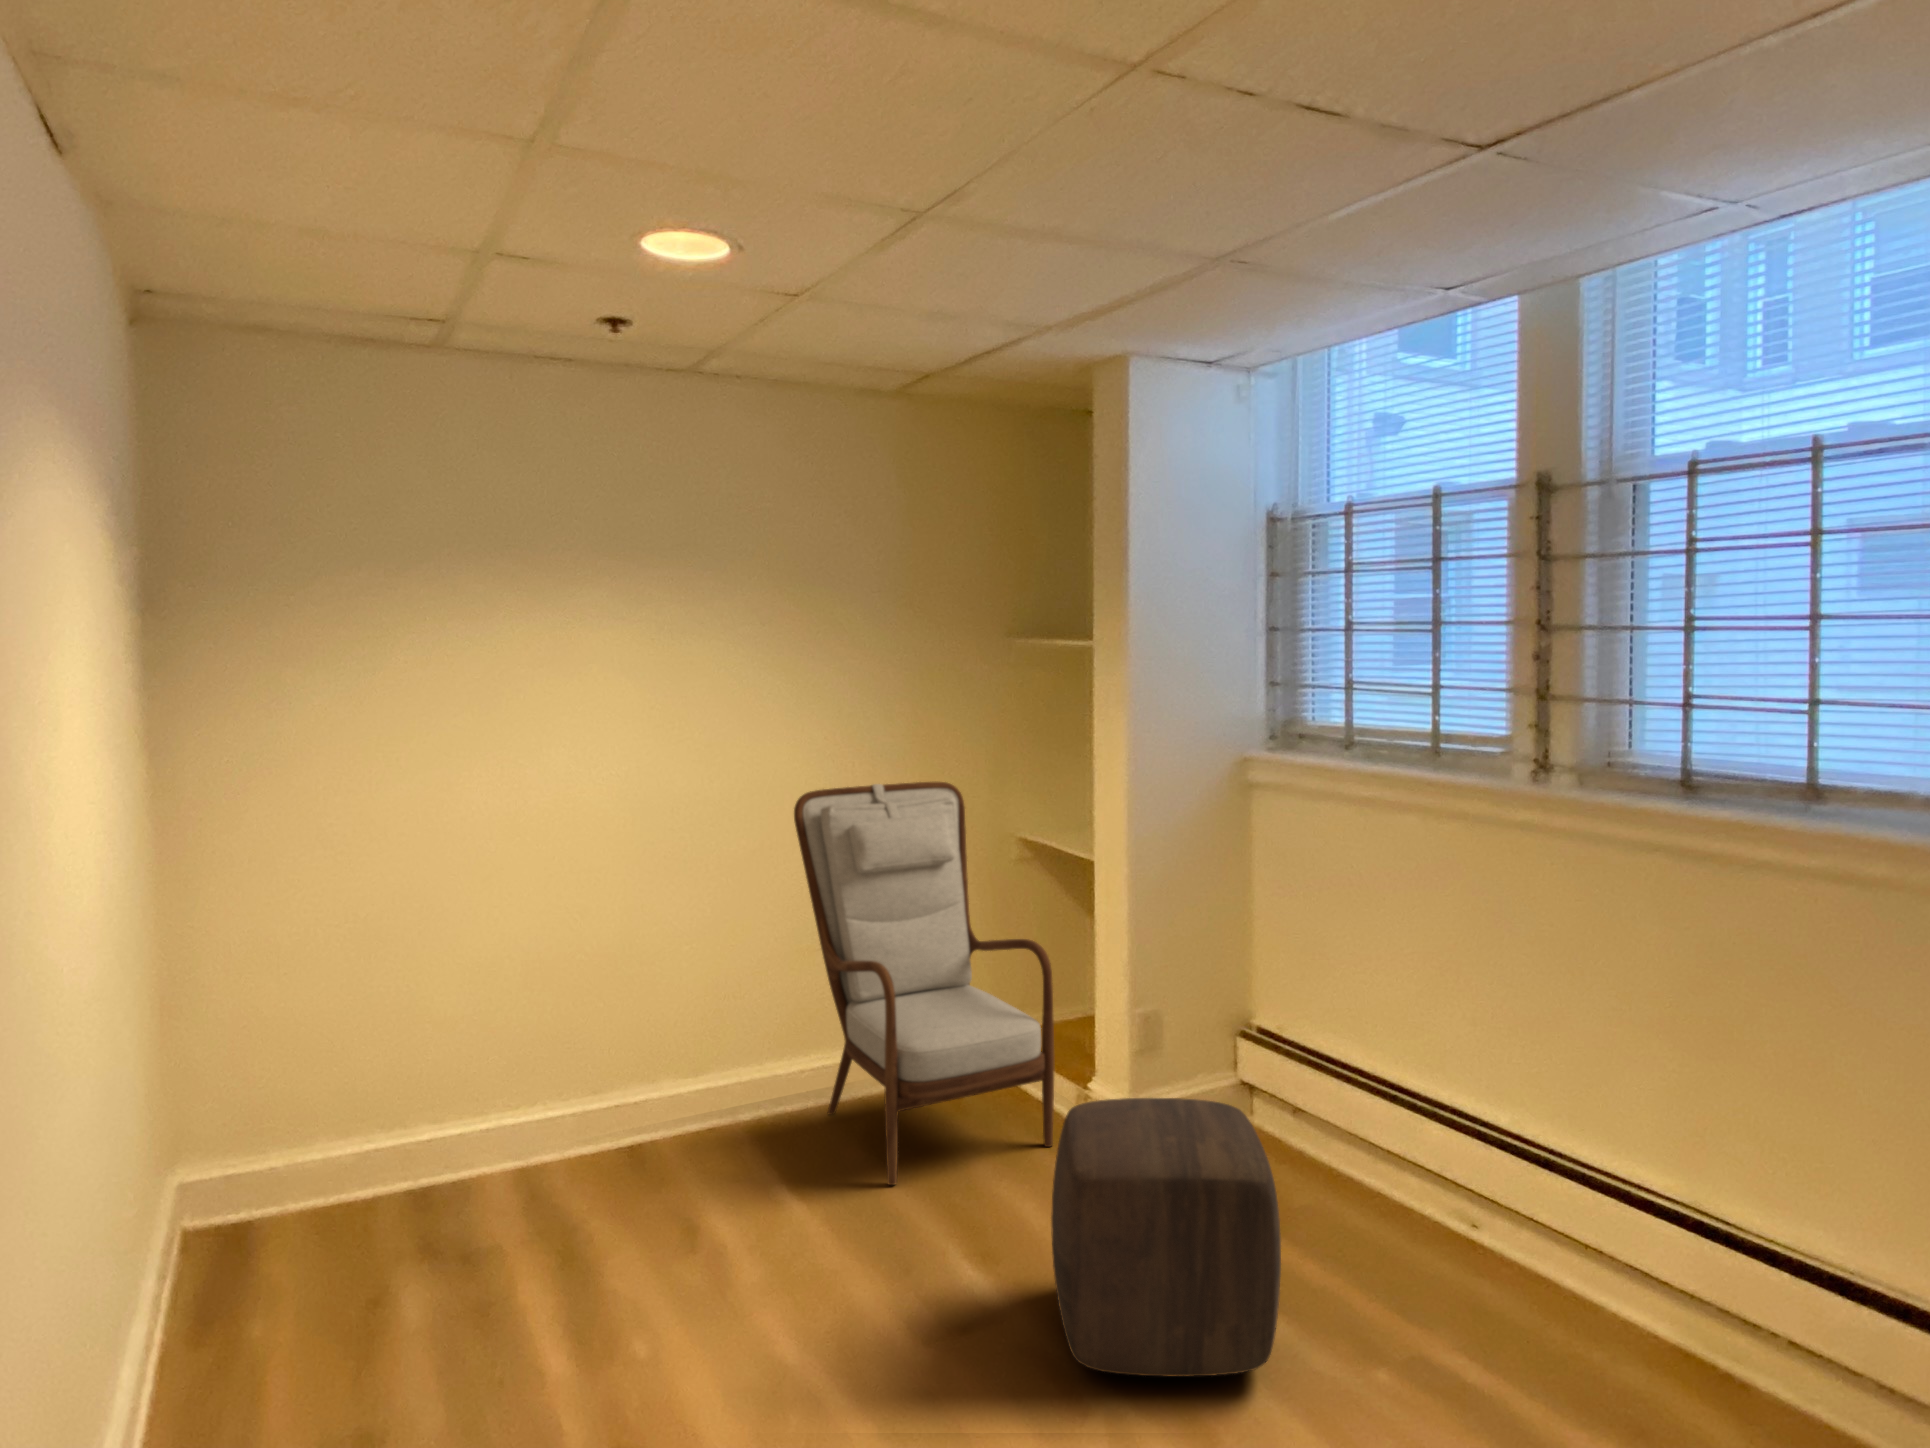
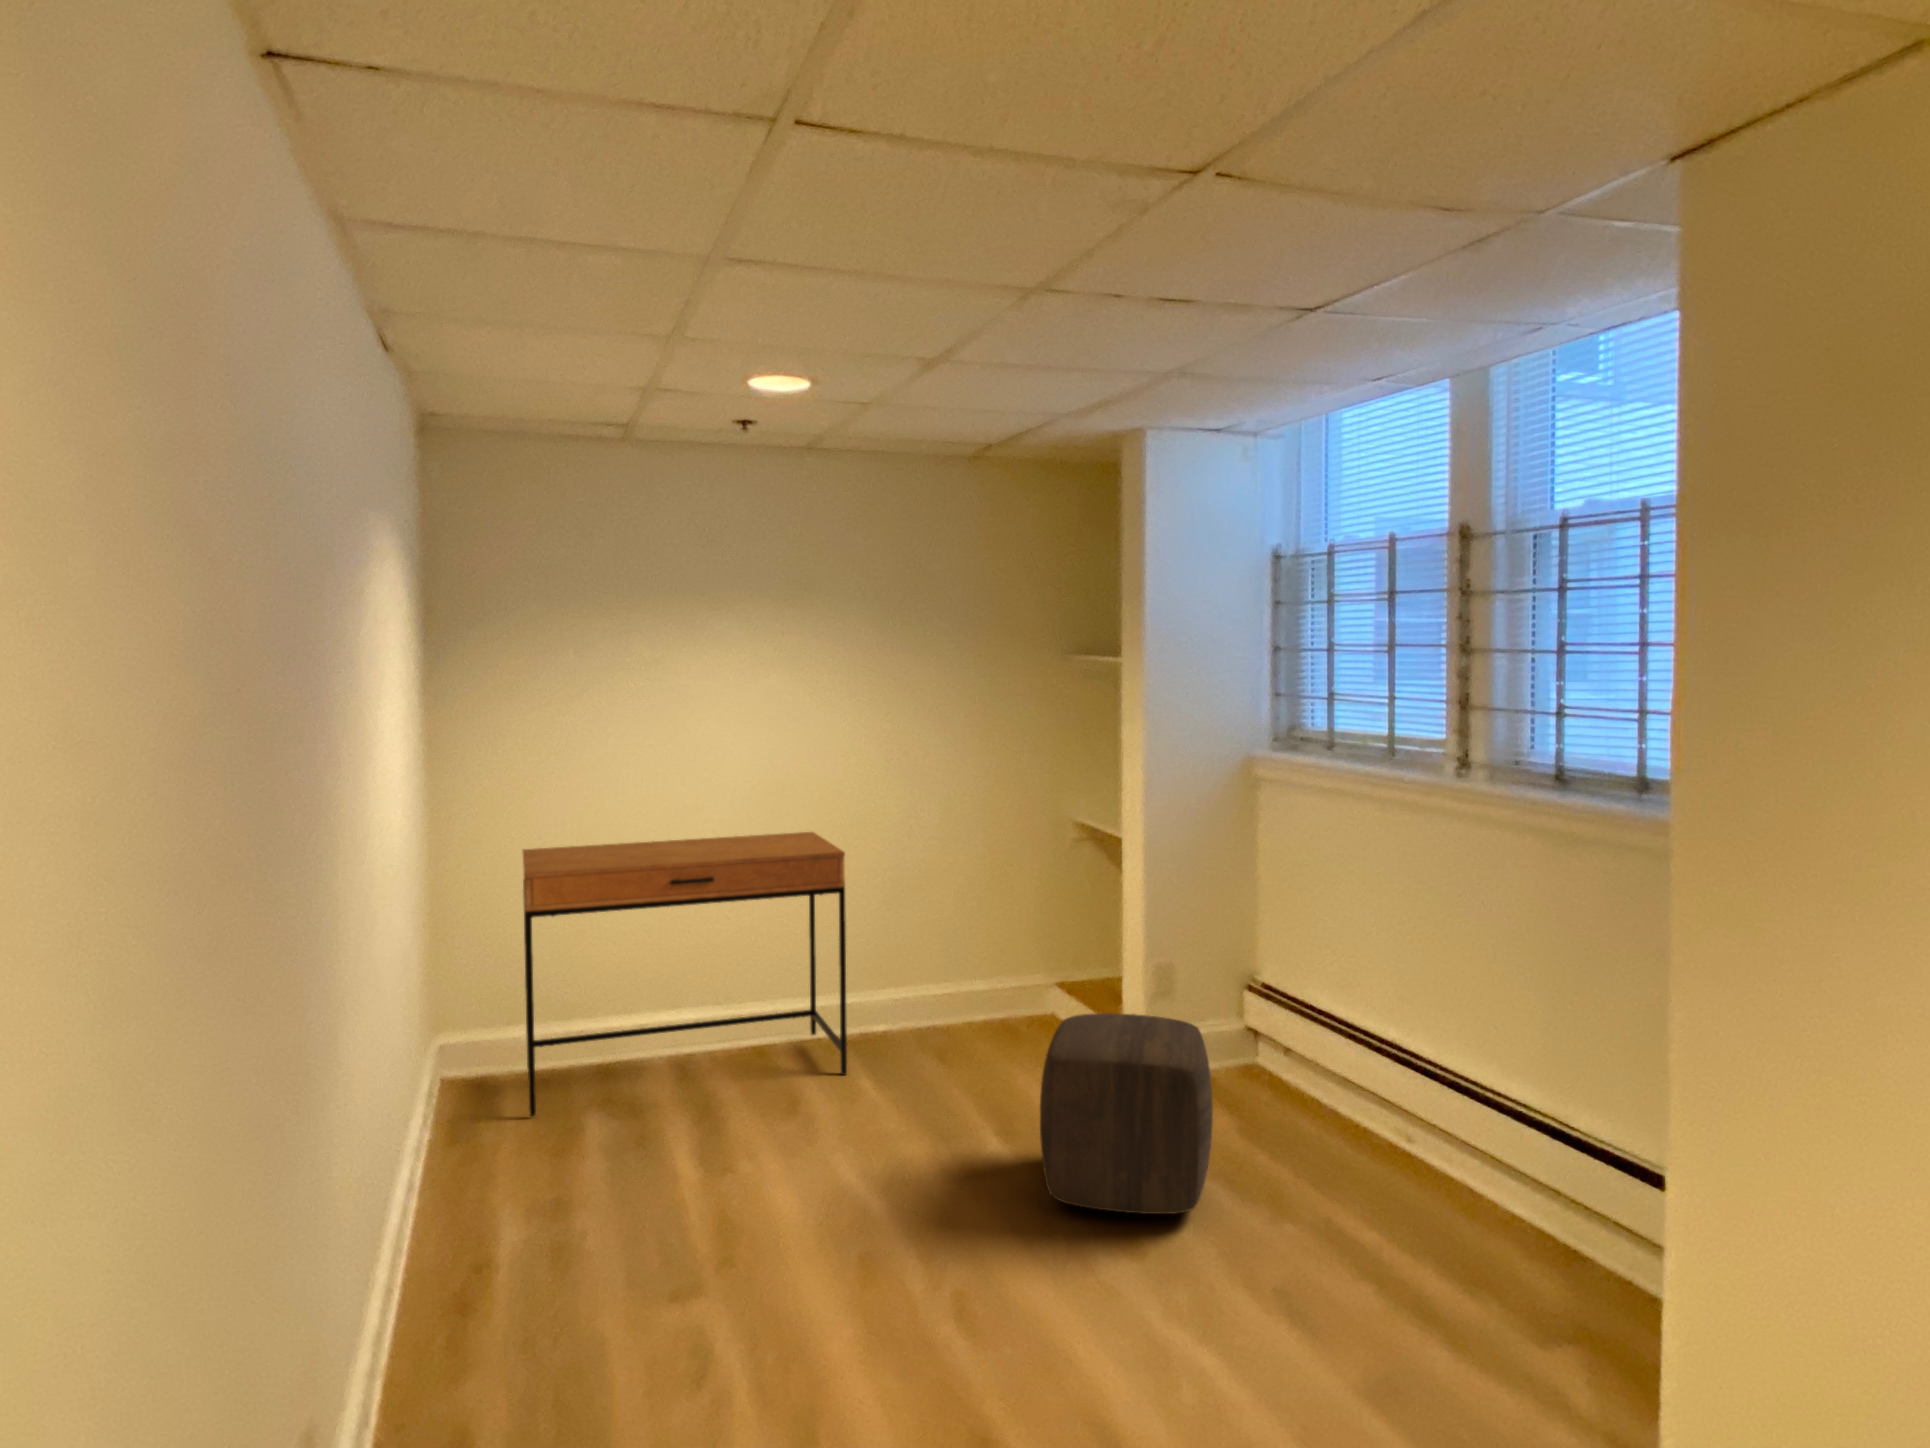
armchair: present [794,782,1054,1185] -> none [887,773,1085,1085]
desk: none [295,863,756,1288] -> present [523,832,847,1116]

